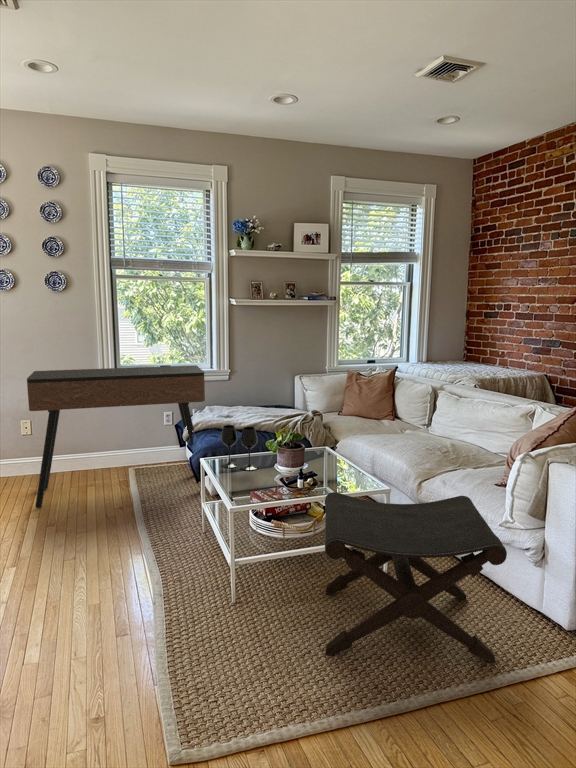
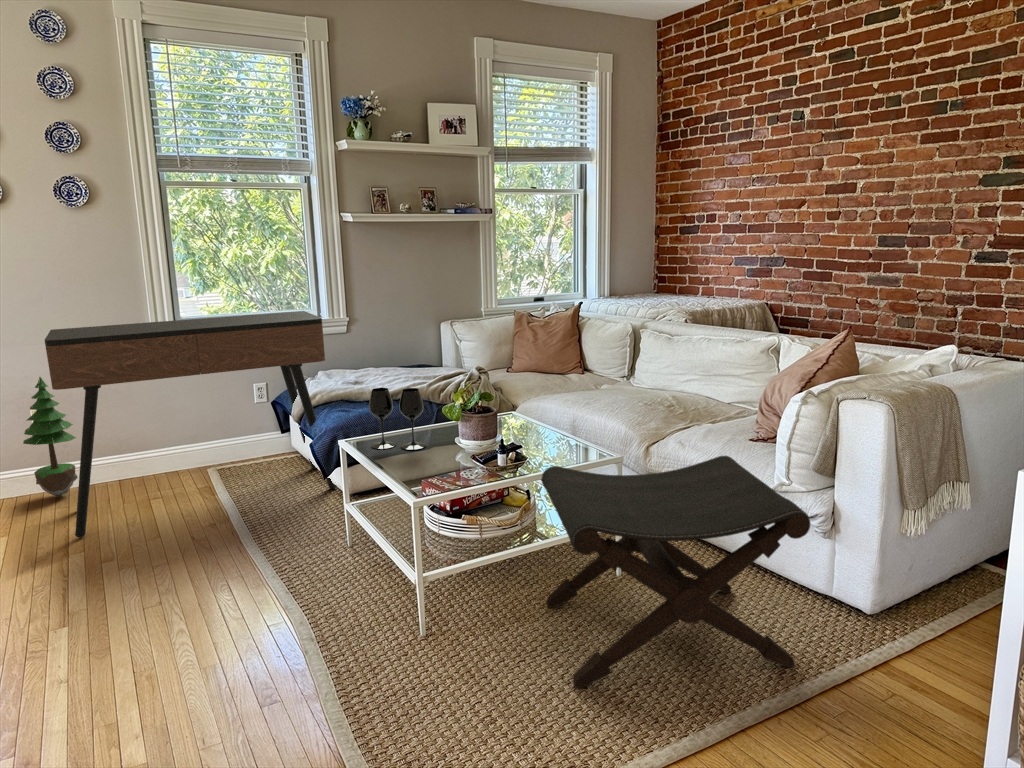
potted tree: none [14,400,47,479] -> present [23,377,78,497]

